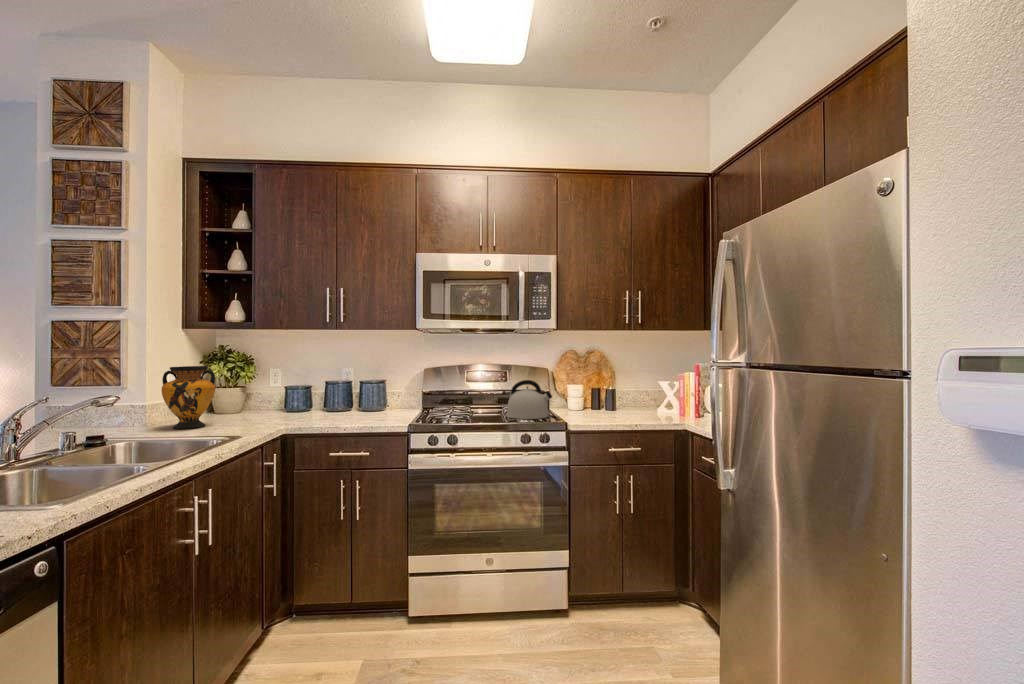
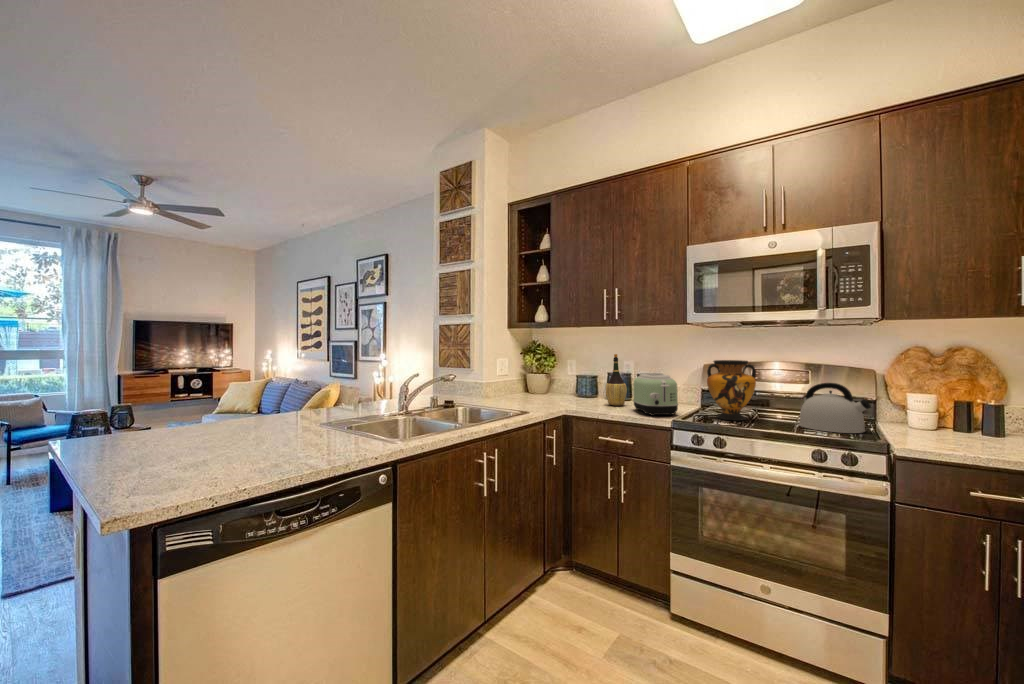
wine bottle: none [329,360,353,417] -> present [606,354,627,405]
vase: present [162,366,215,429] -> present [707,360,756,421]
toaster: none [363,380,412,423] -> present [633,373,678,416]

